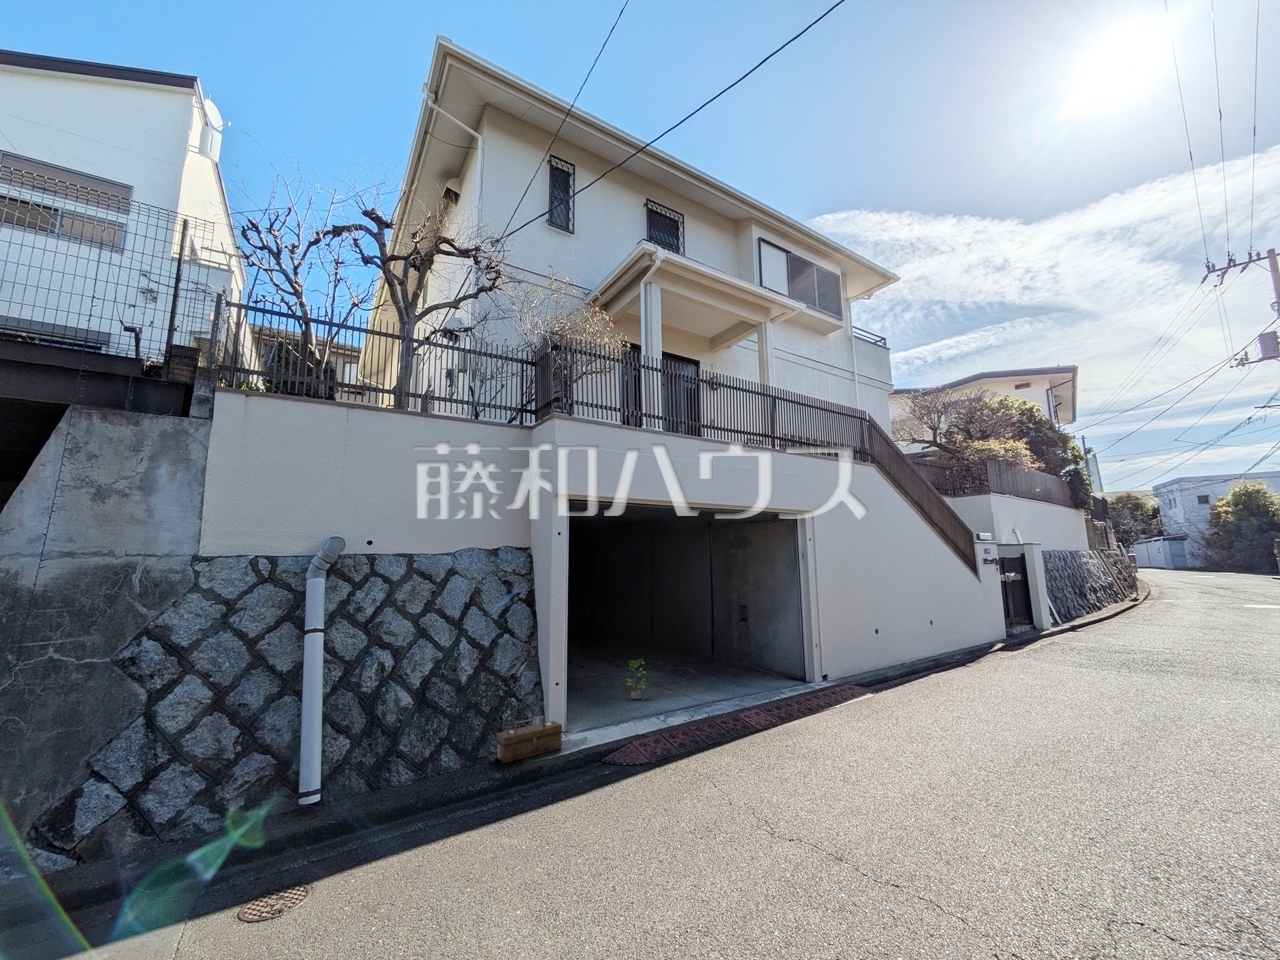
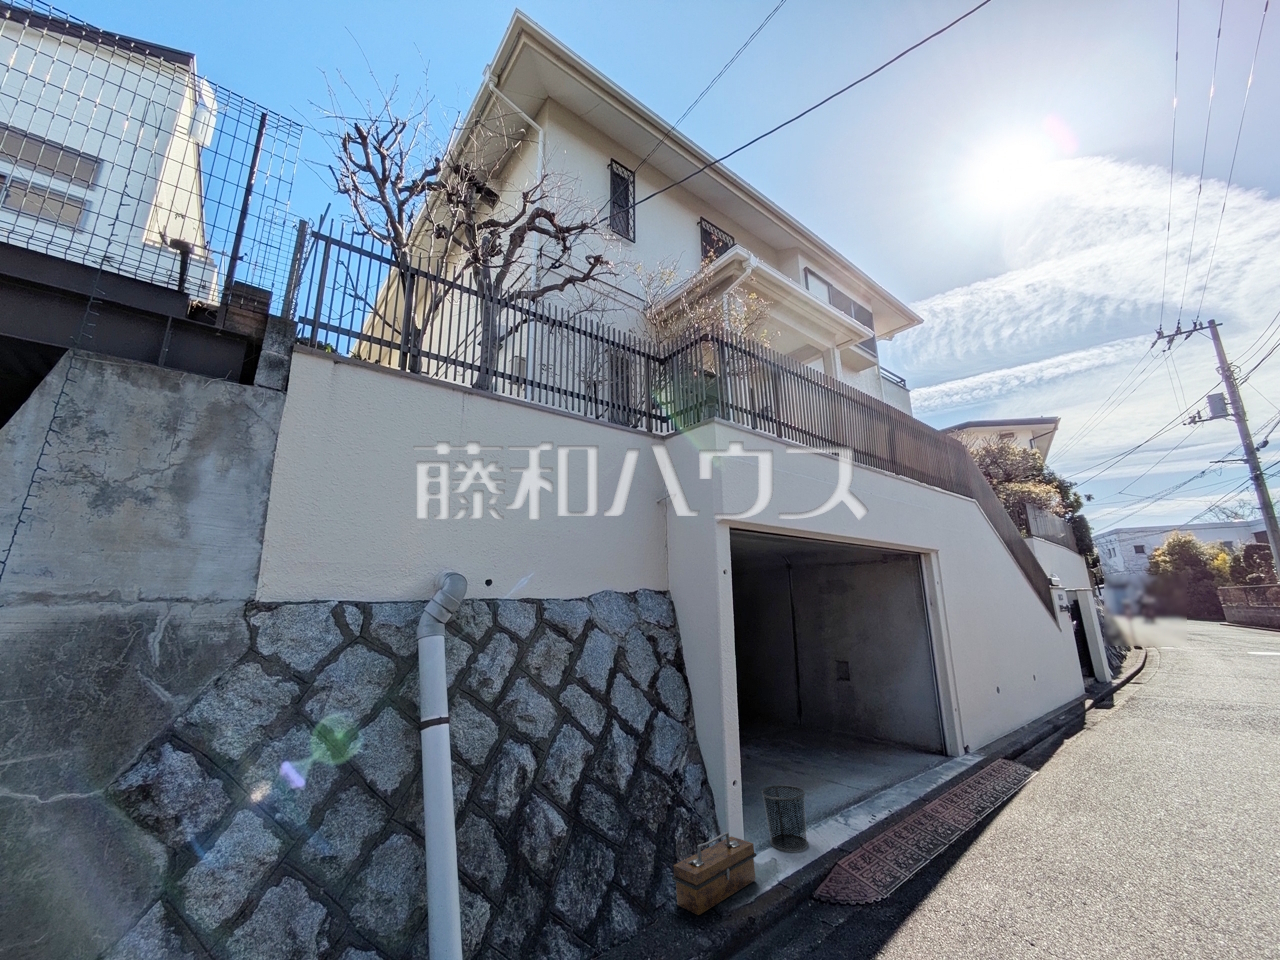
potted plant: present [627,659,648,699] -> none [754,734,785,789]
trash can: none [592,691,624,735] -> present [761,785,808,851]

